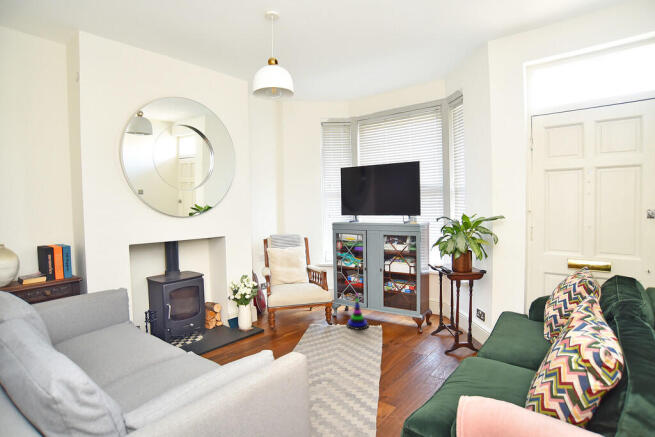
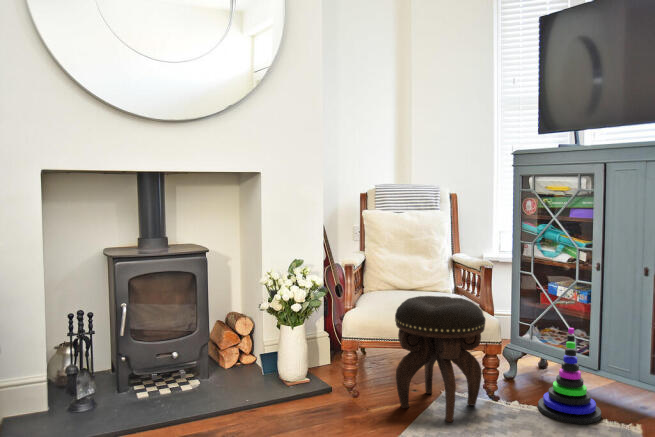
footstool: none [291,286,327,336] -> present [395,296,486,422]

